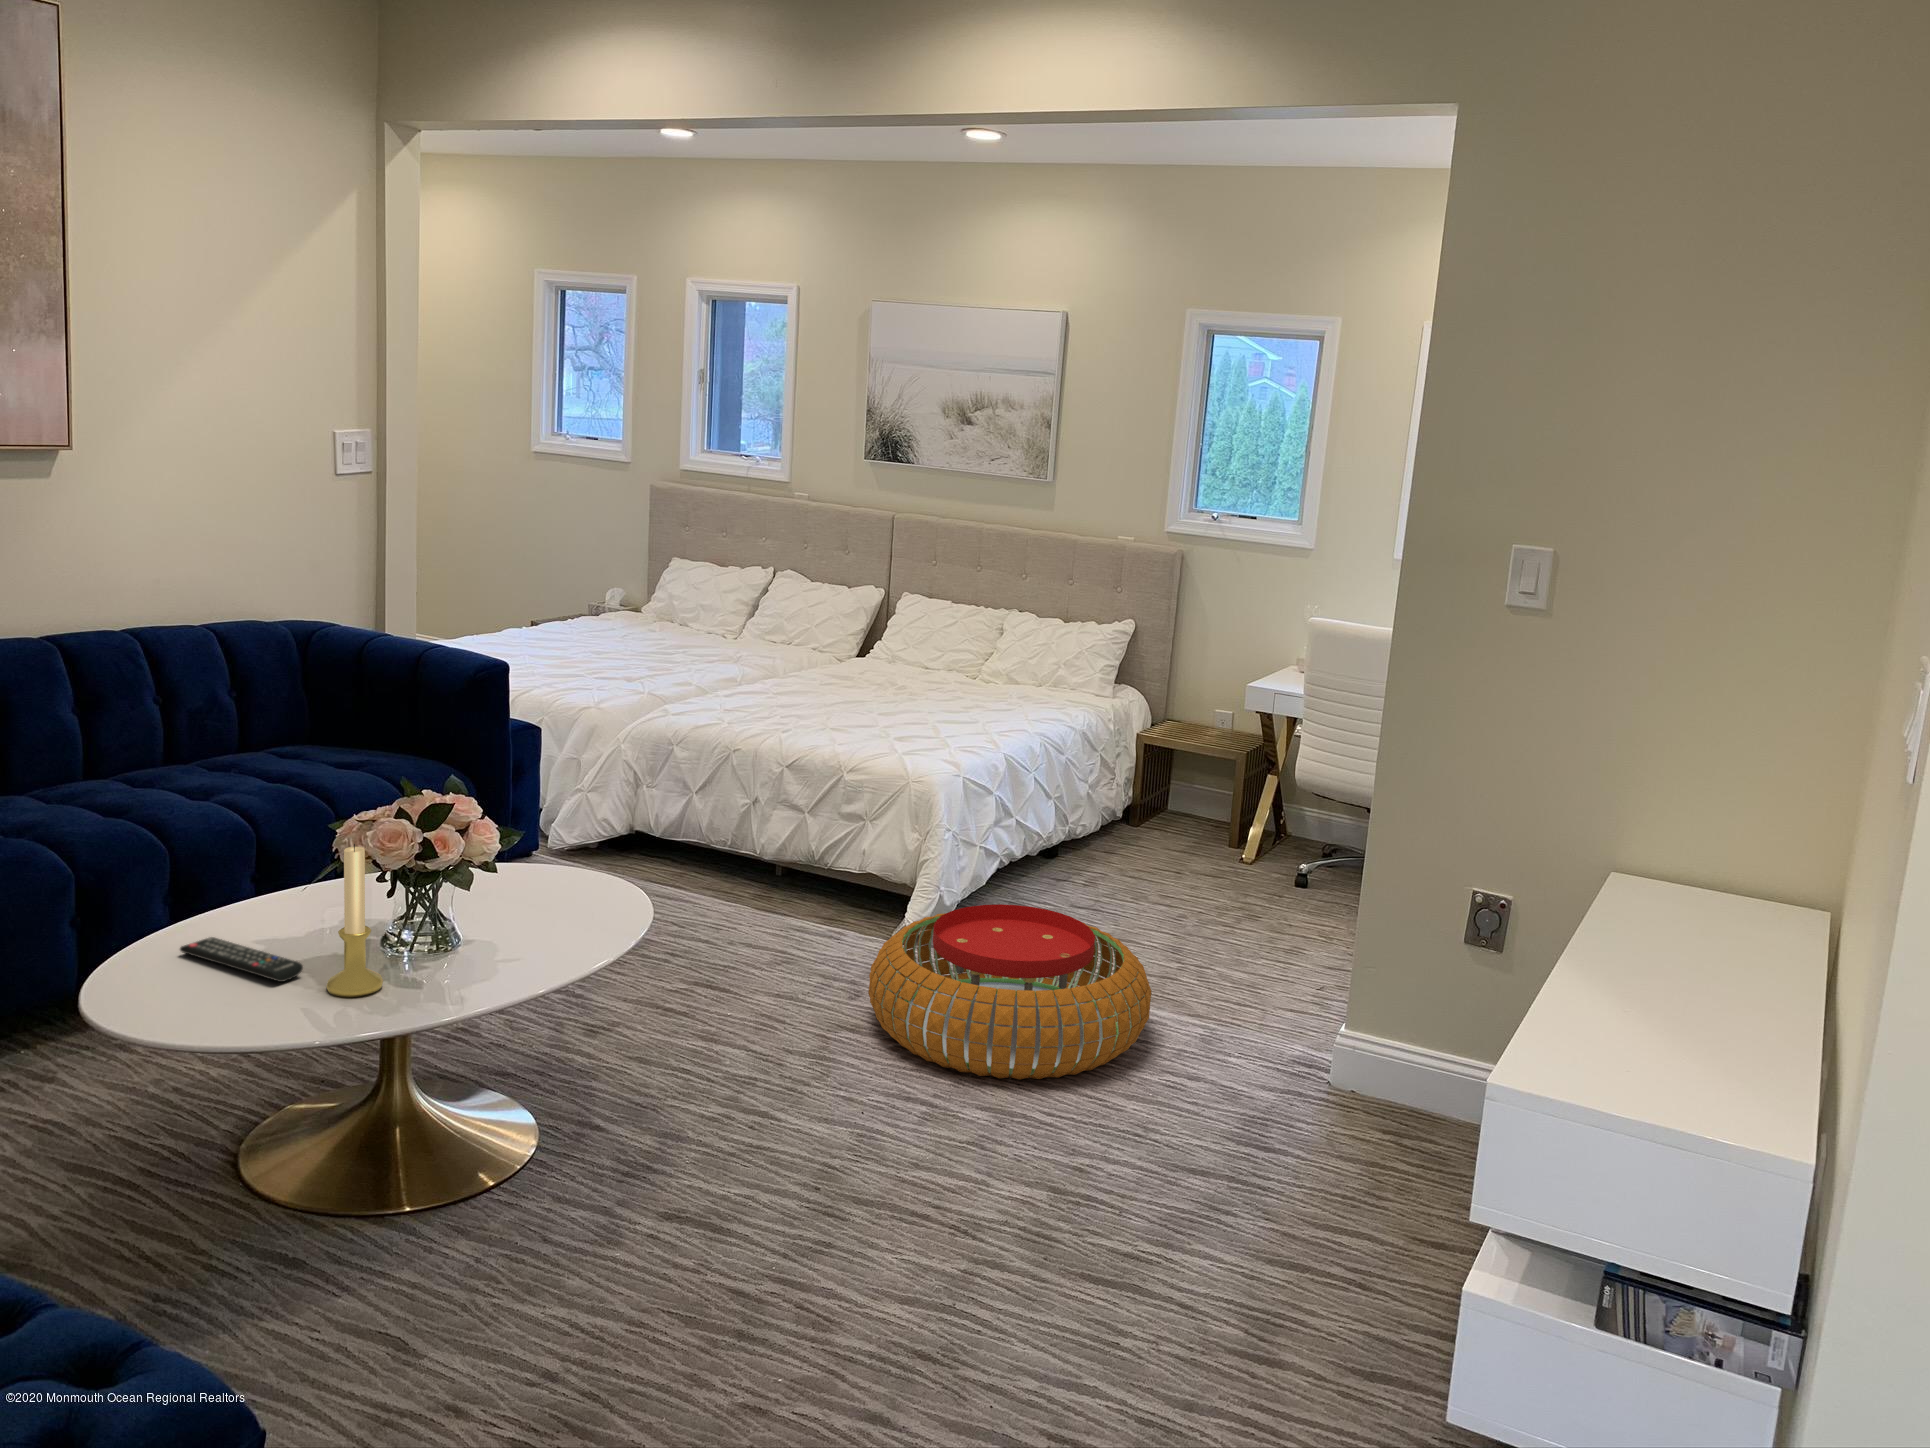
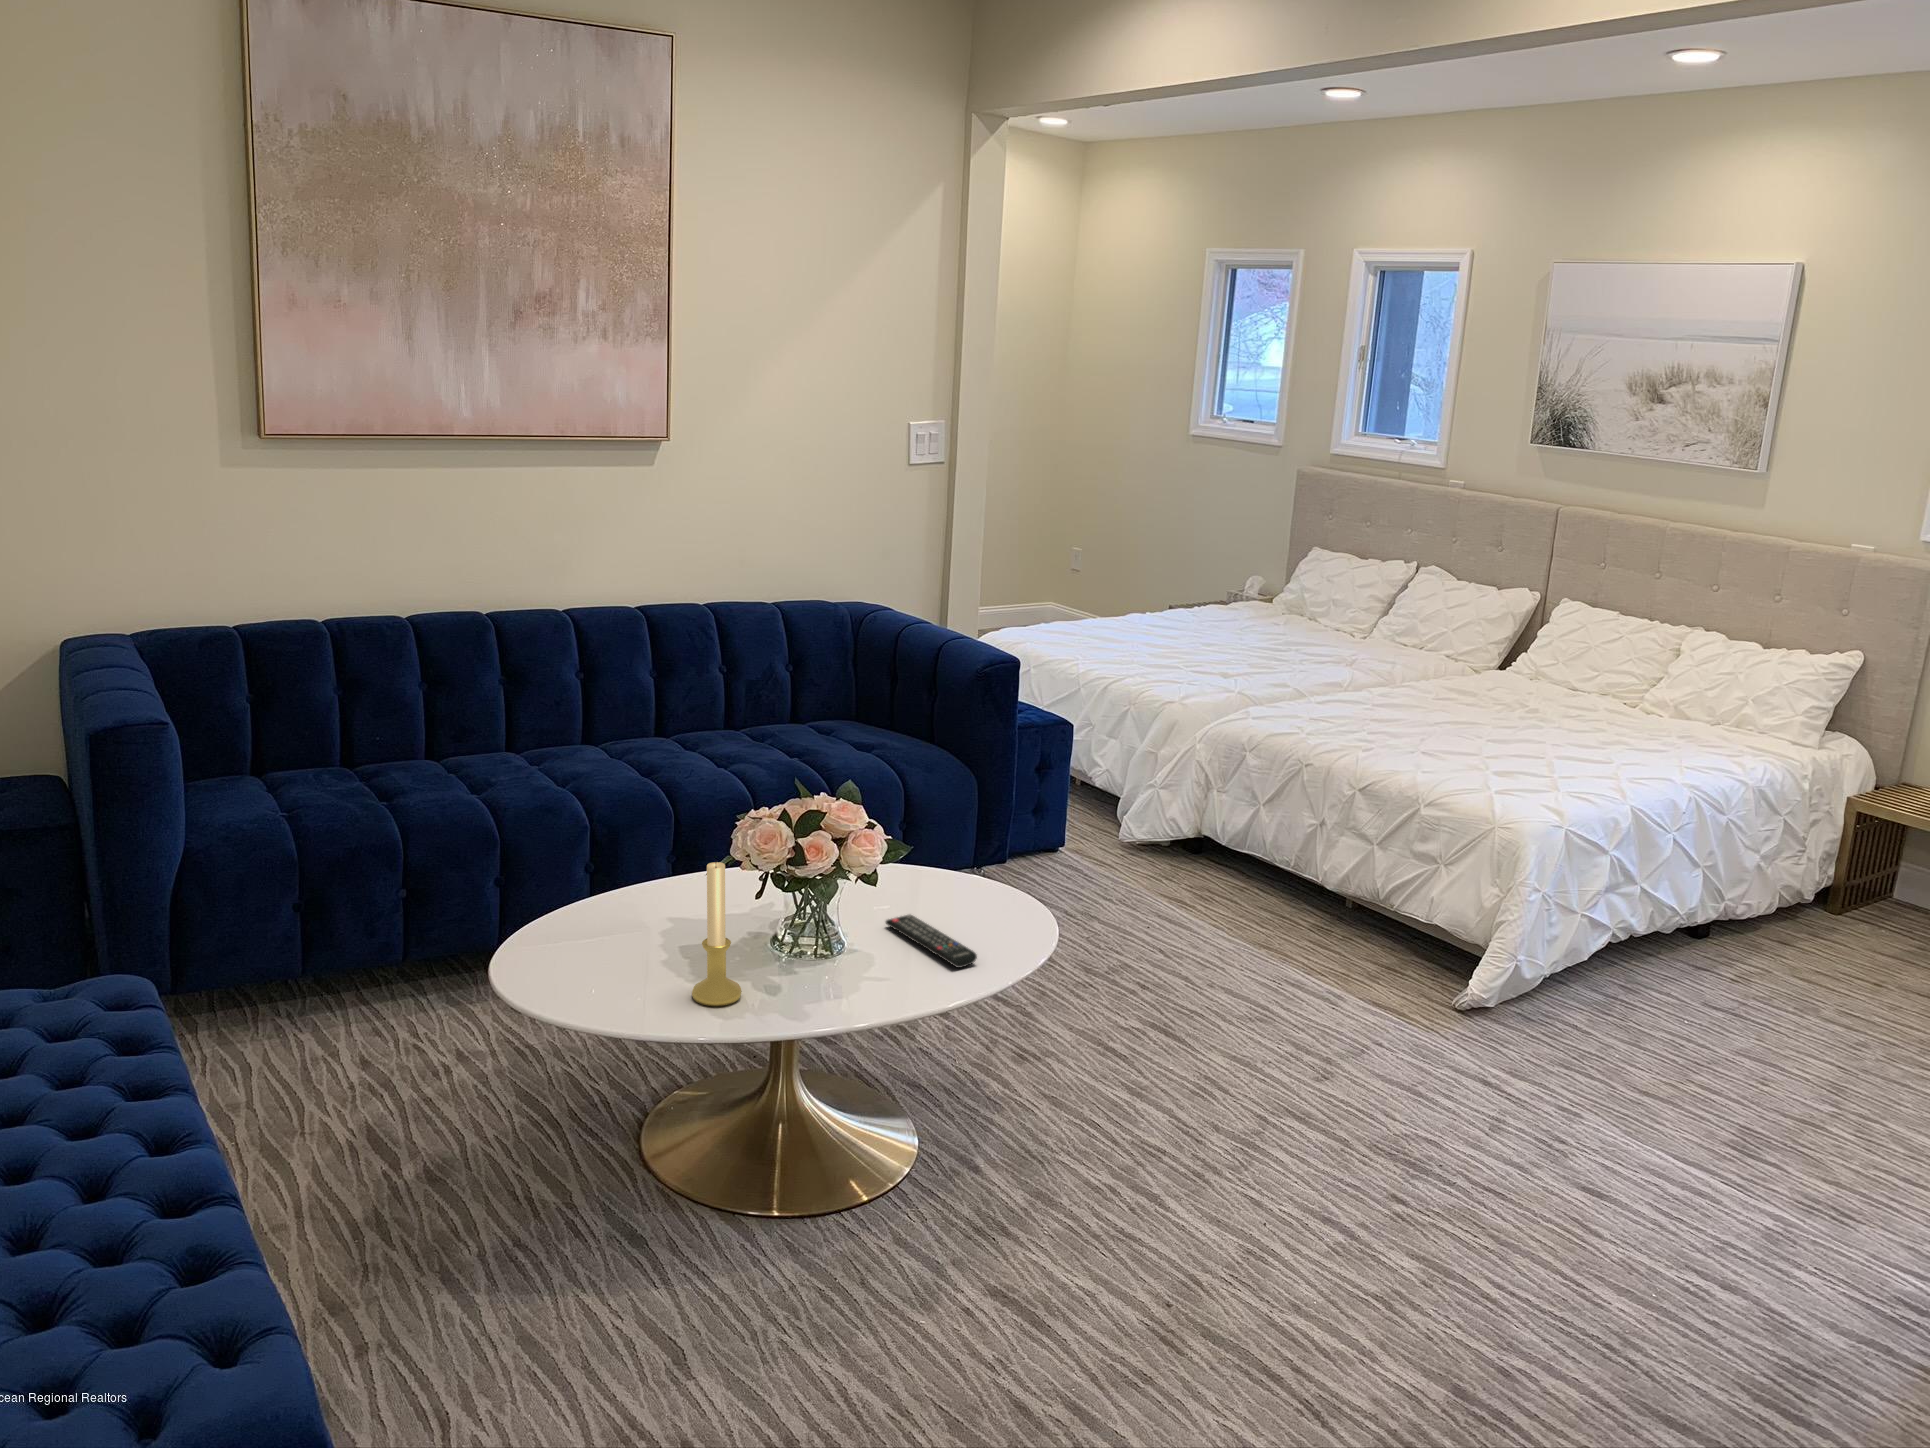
pouf: present [868,904,1152,1080] -> none [1320,997,1698,1240]
remote control: present [180,937,303,982] -> present [886,915,977,968]

